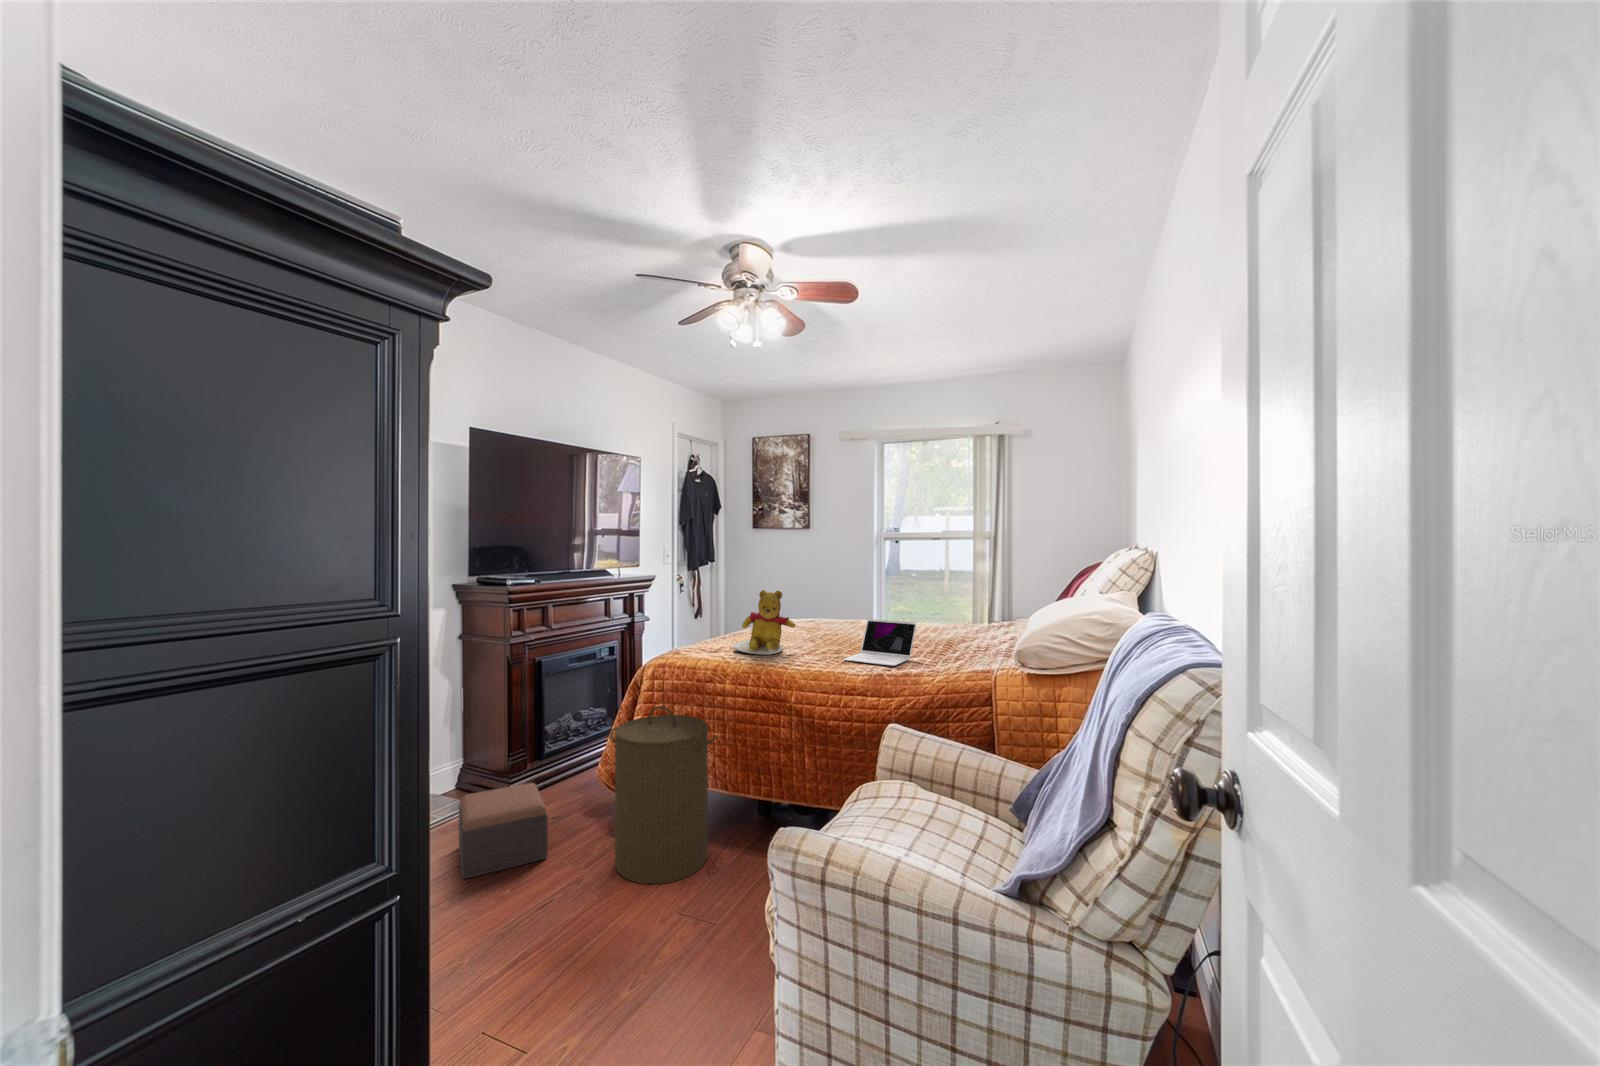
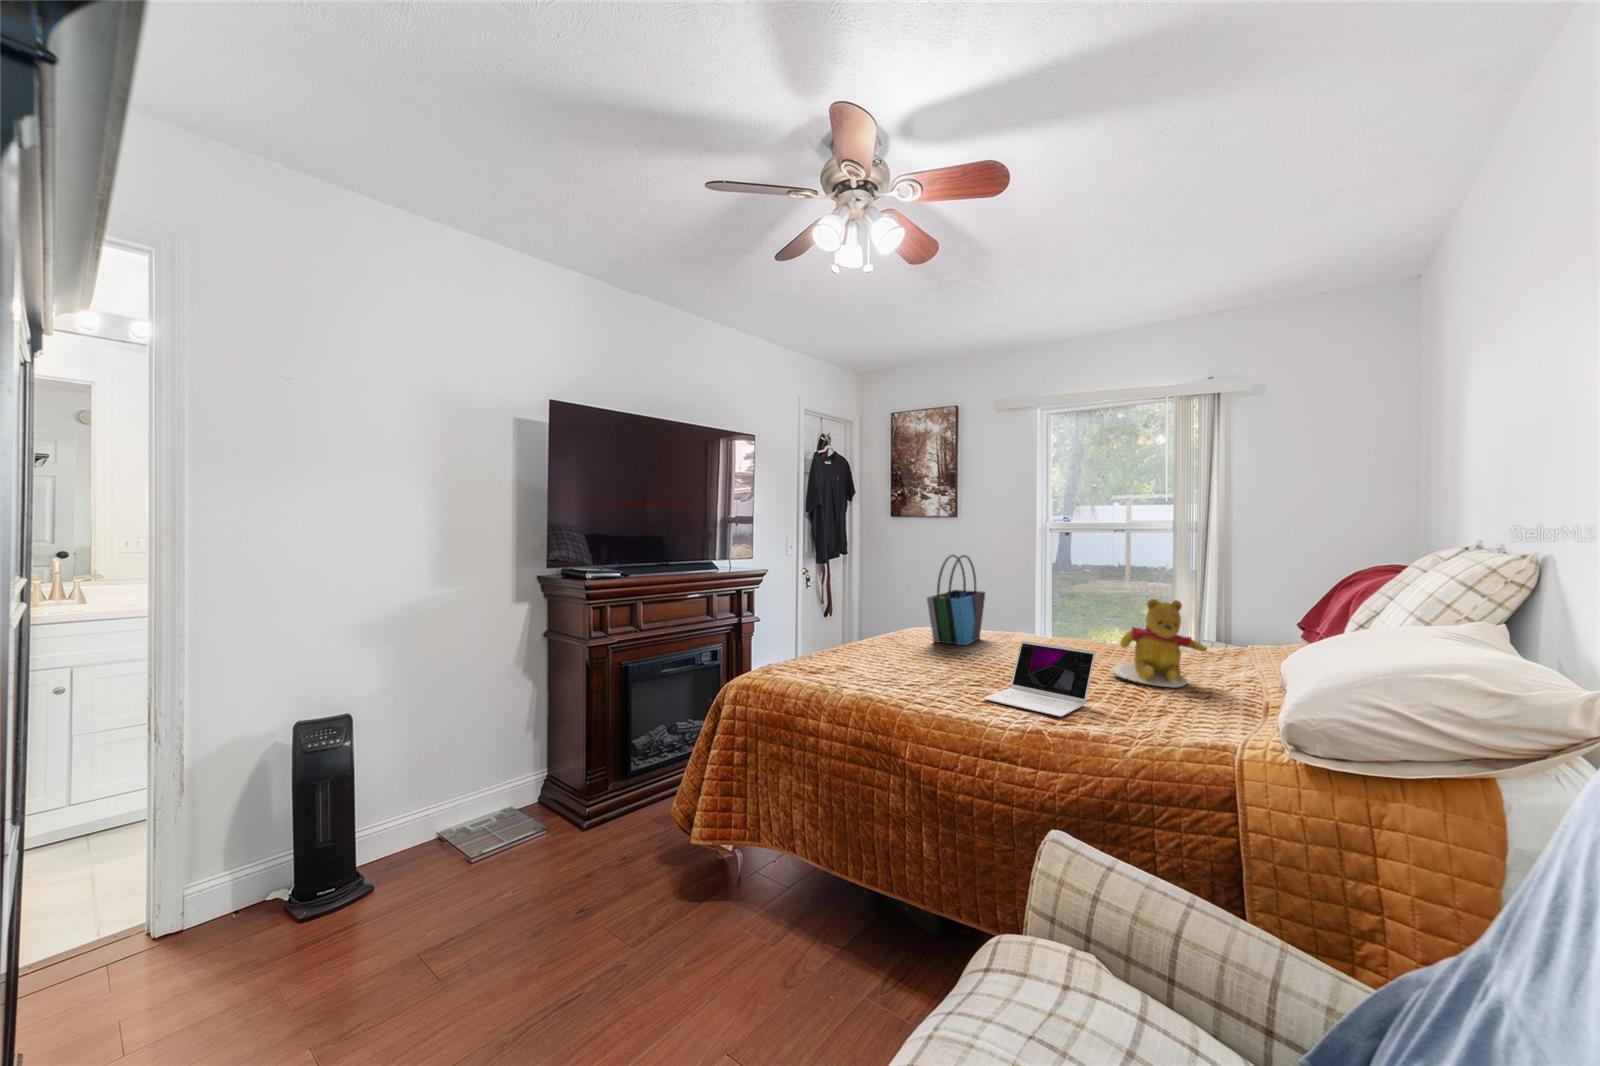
tote bag: none [795,559,839,630] -> present [927,555,985,645]
teddy bear: present [734,590,796,655] -> present [1111,599,1207,687]
laundry hamper: present [610,706,717,884] -> none [667,749,798,996]
footstool: present [459,783,548,879] -> none [494,817,601,938]

